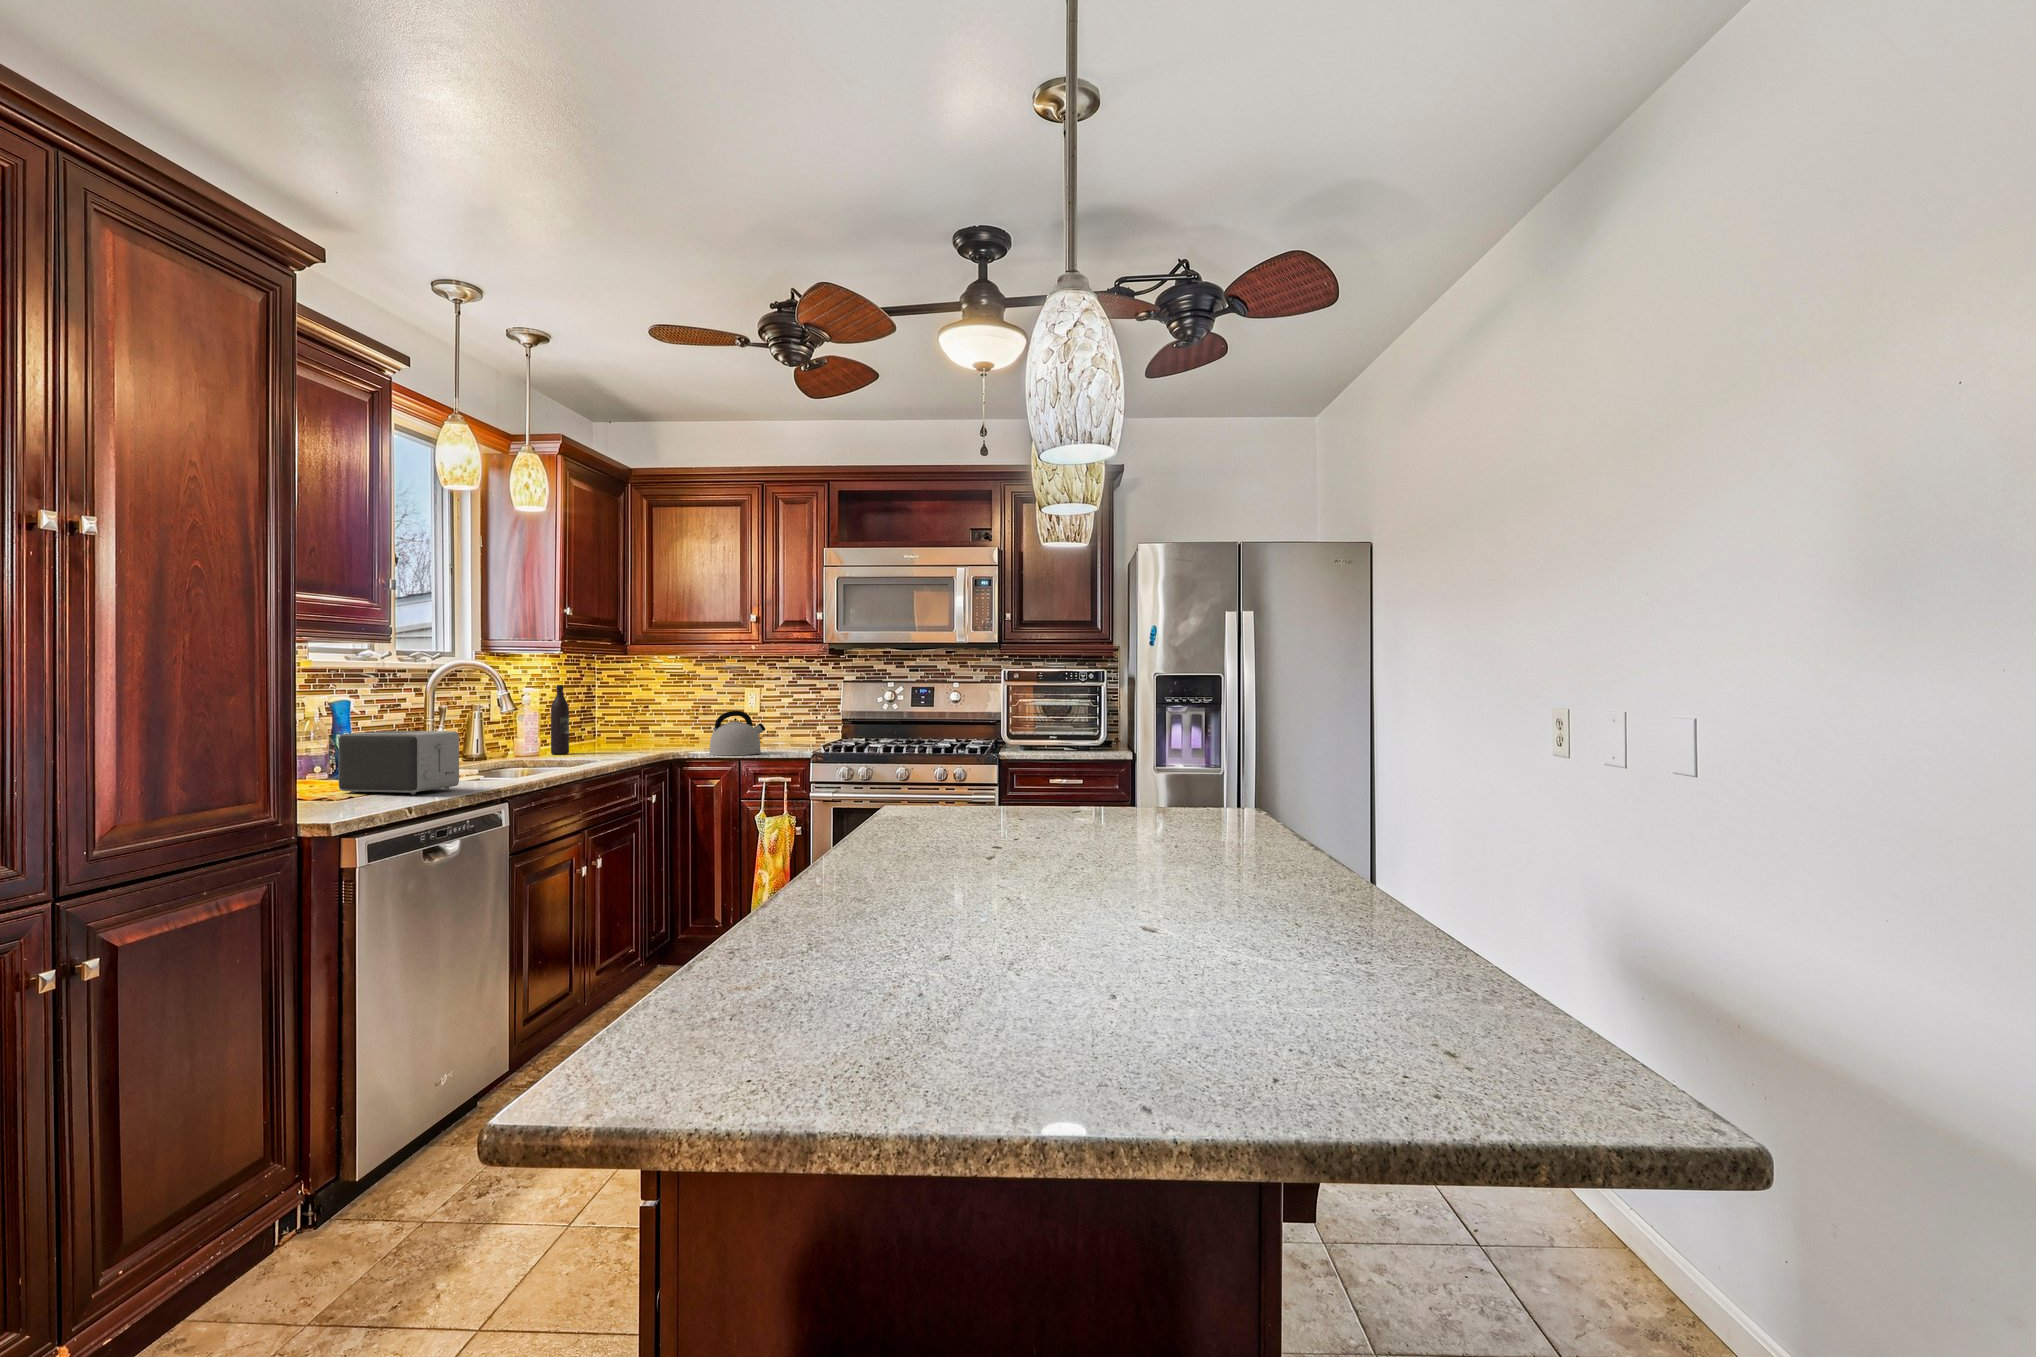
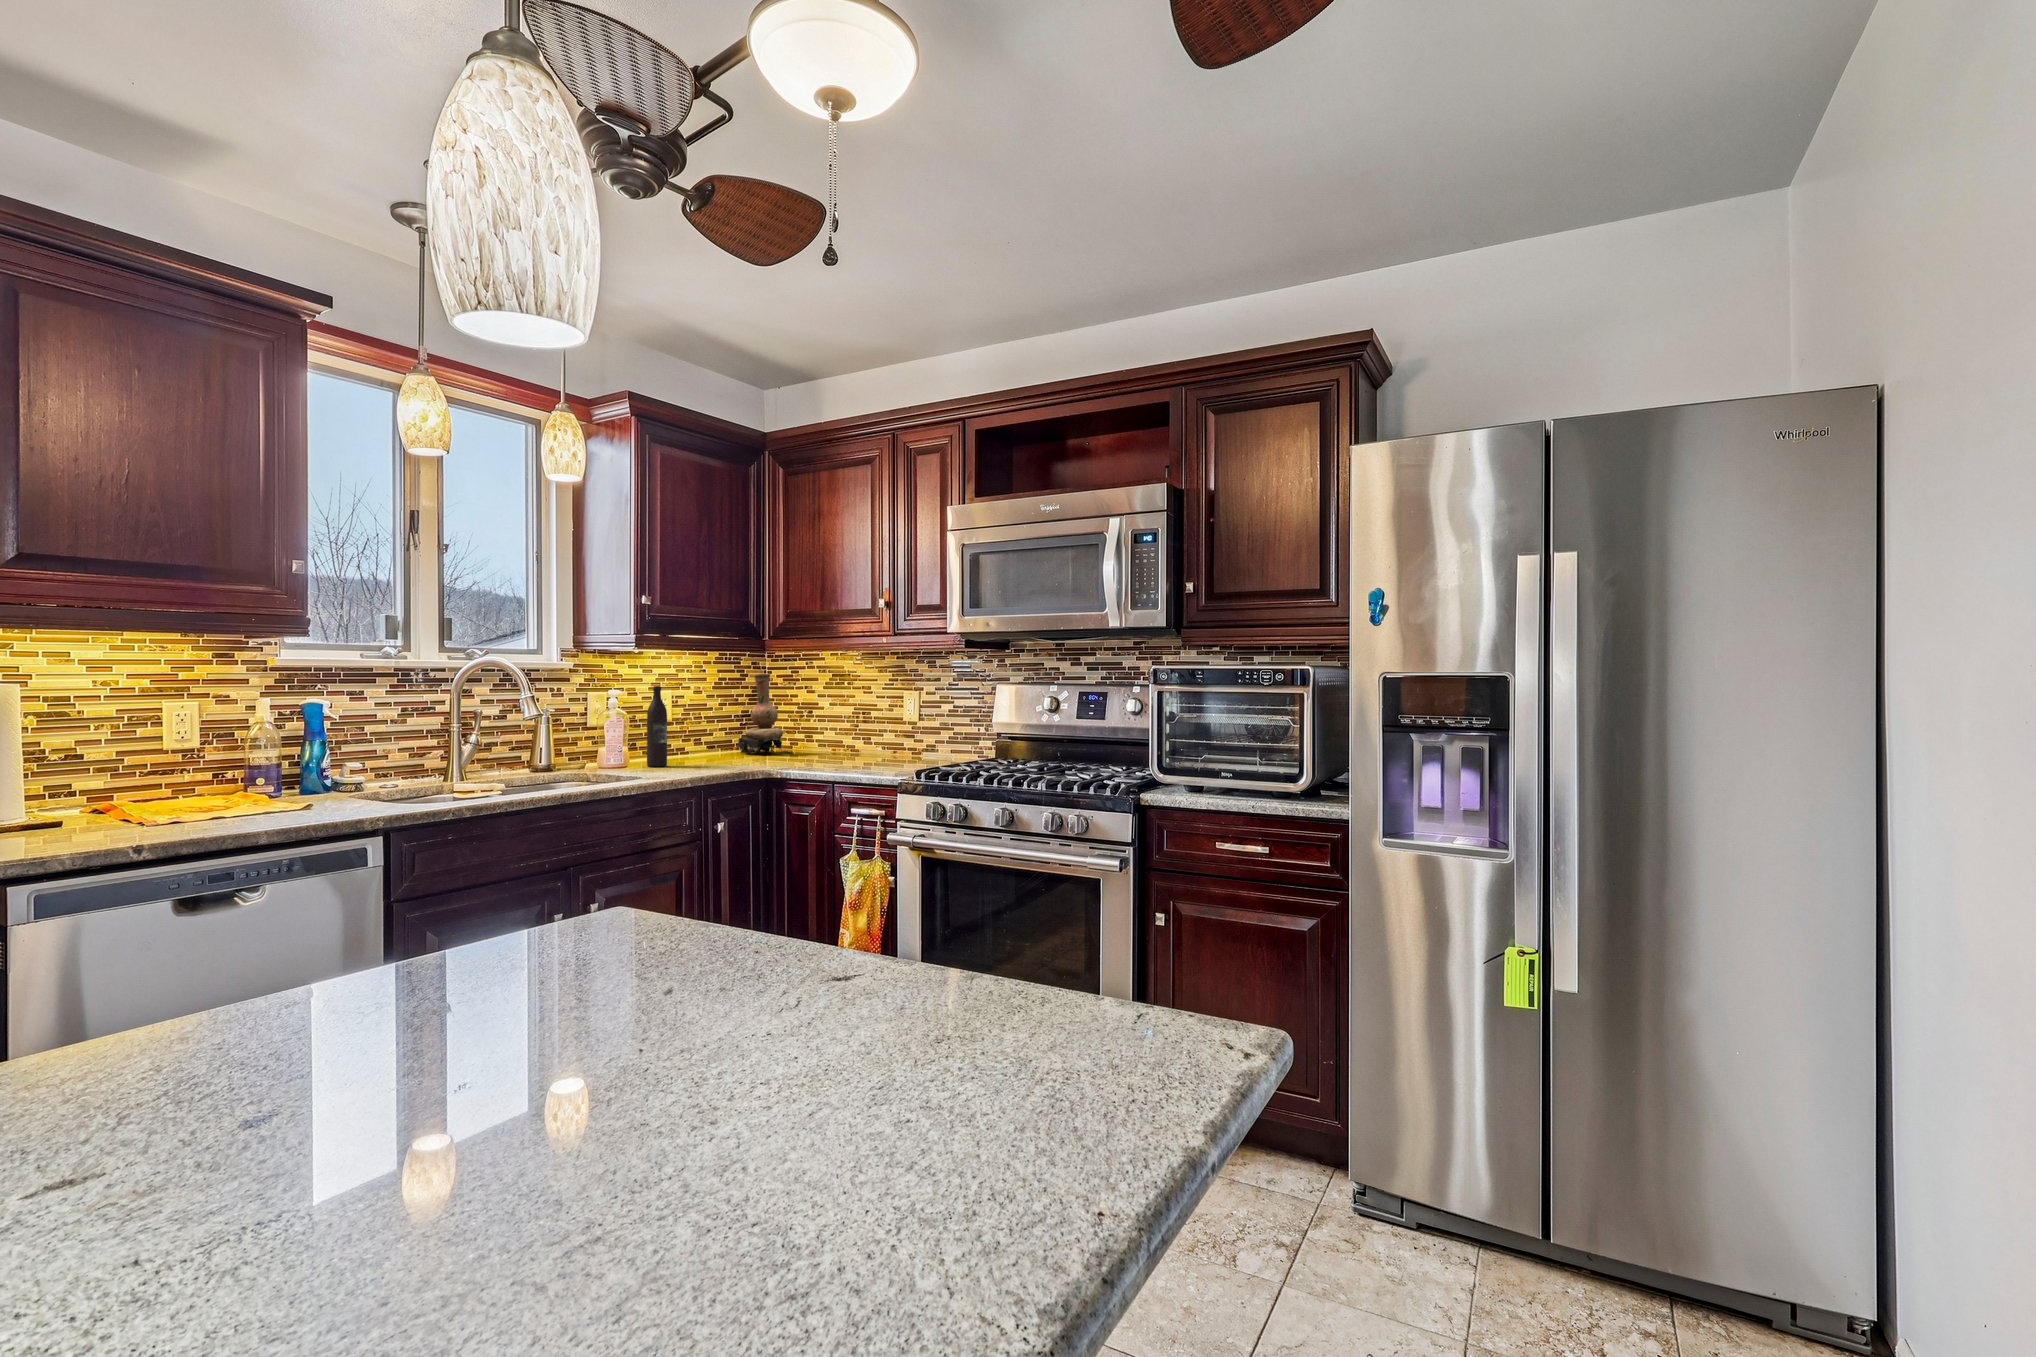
vase: none [581,674,632,745] -> present [738,674,791,755]
kettle: present [709,711,765,755] -> none [805,720,876,777]
toaster: present [339,731,459,794] -> none [197,740,315,822]

